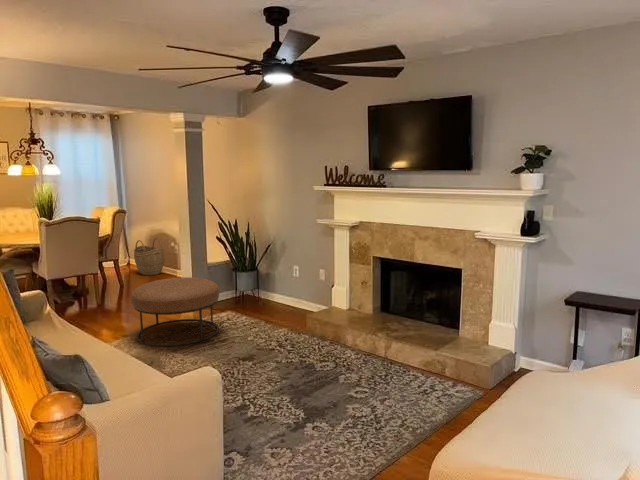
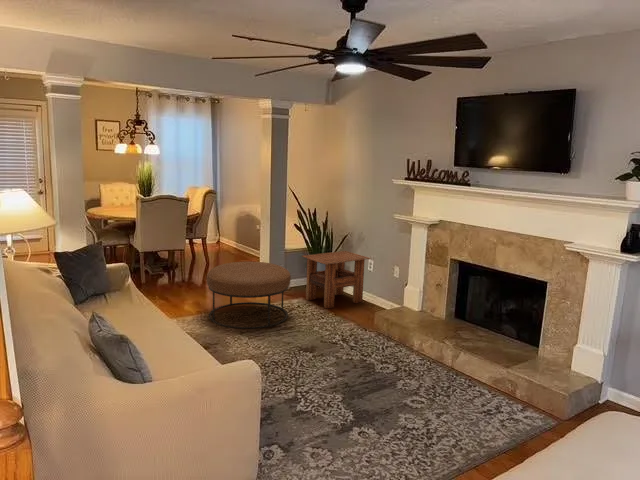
woven basket: present [134,238,165,276] -> none [221,220,249,256]
side table: none [225,259,296,317] -> present [302,251,371,308]

